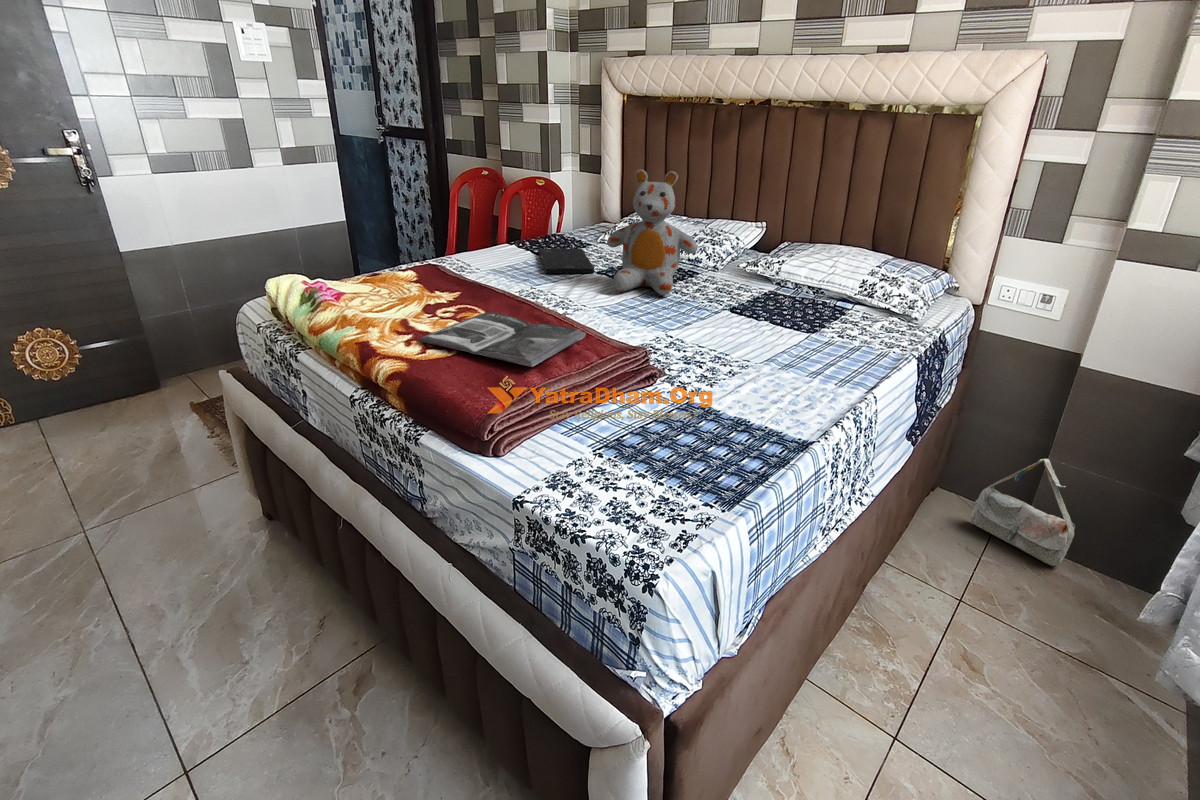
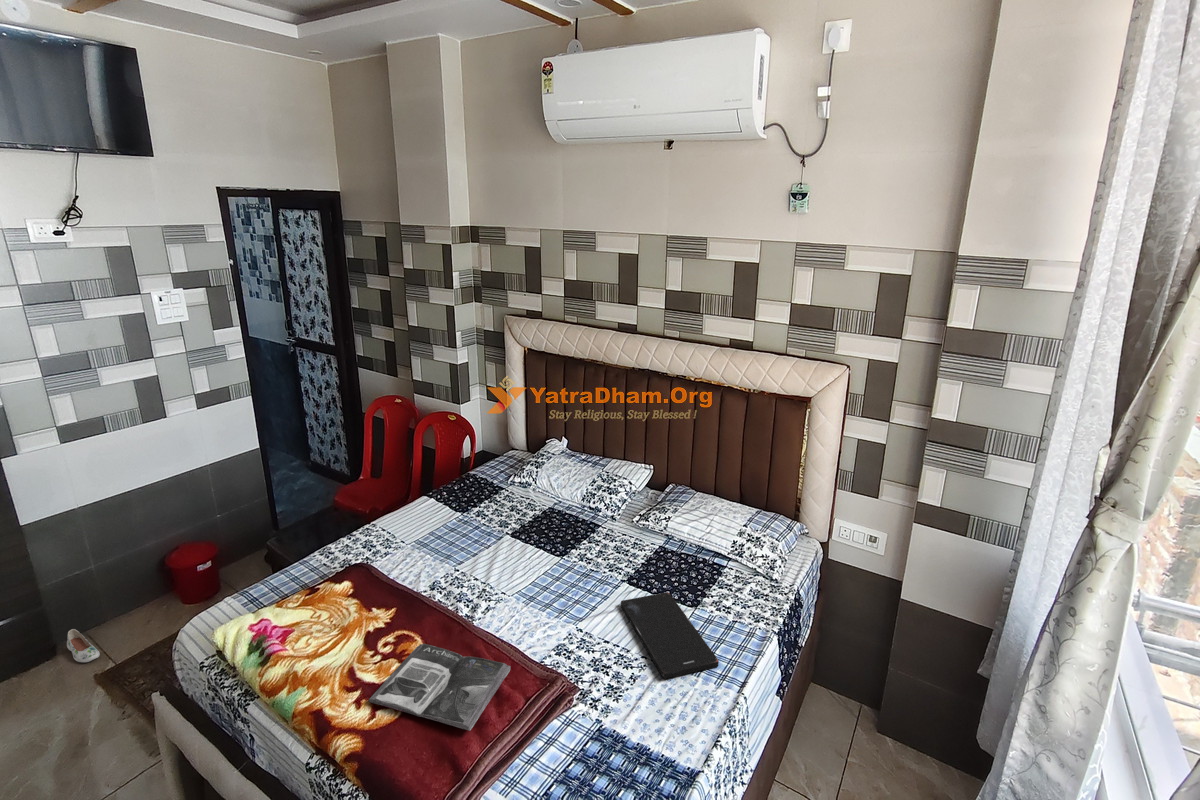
stuffed bear: present [607,170,697,295] -> none [519,458,597,566]
smartphone: present [539,249,594,273] -> present [621,592,719,678]
shoe: none [158,367,186,395] -> present [67,629,100,662]
bag: present [971,459,1075,566] -> none [842,678,920,768]

